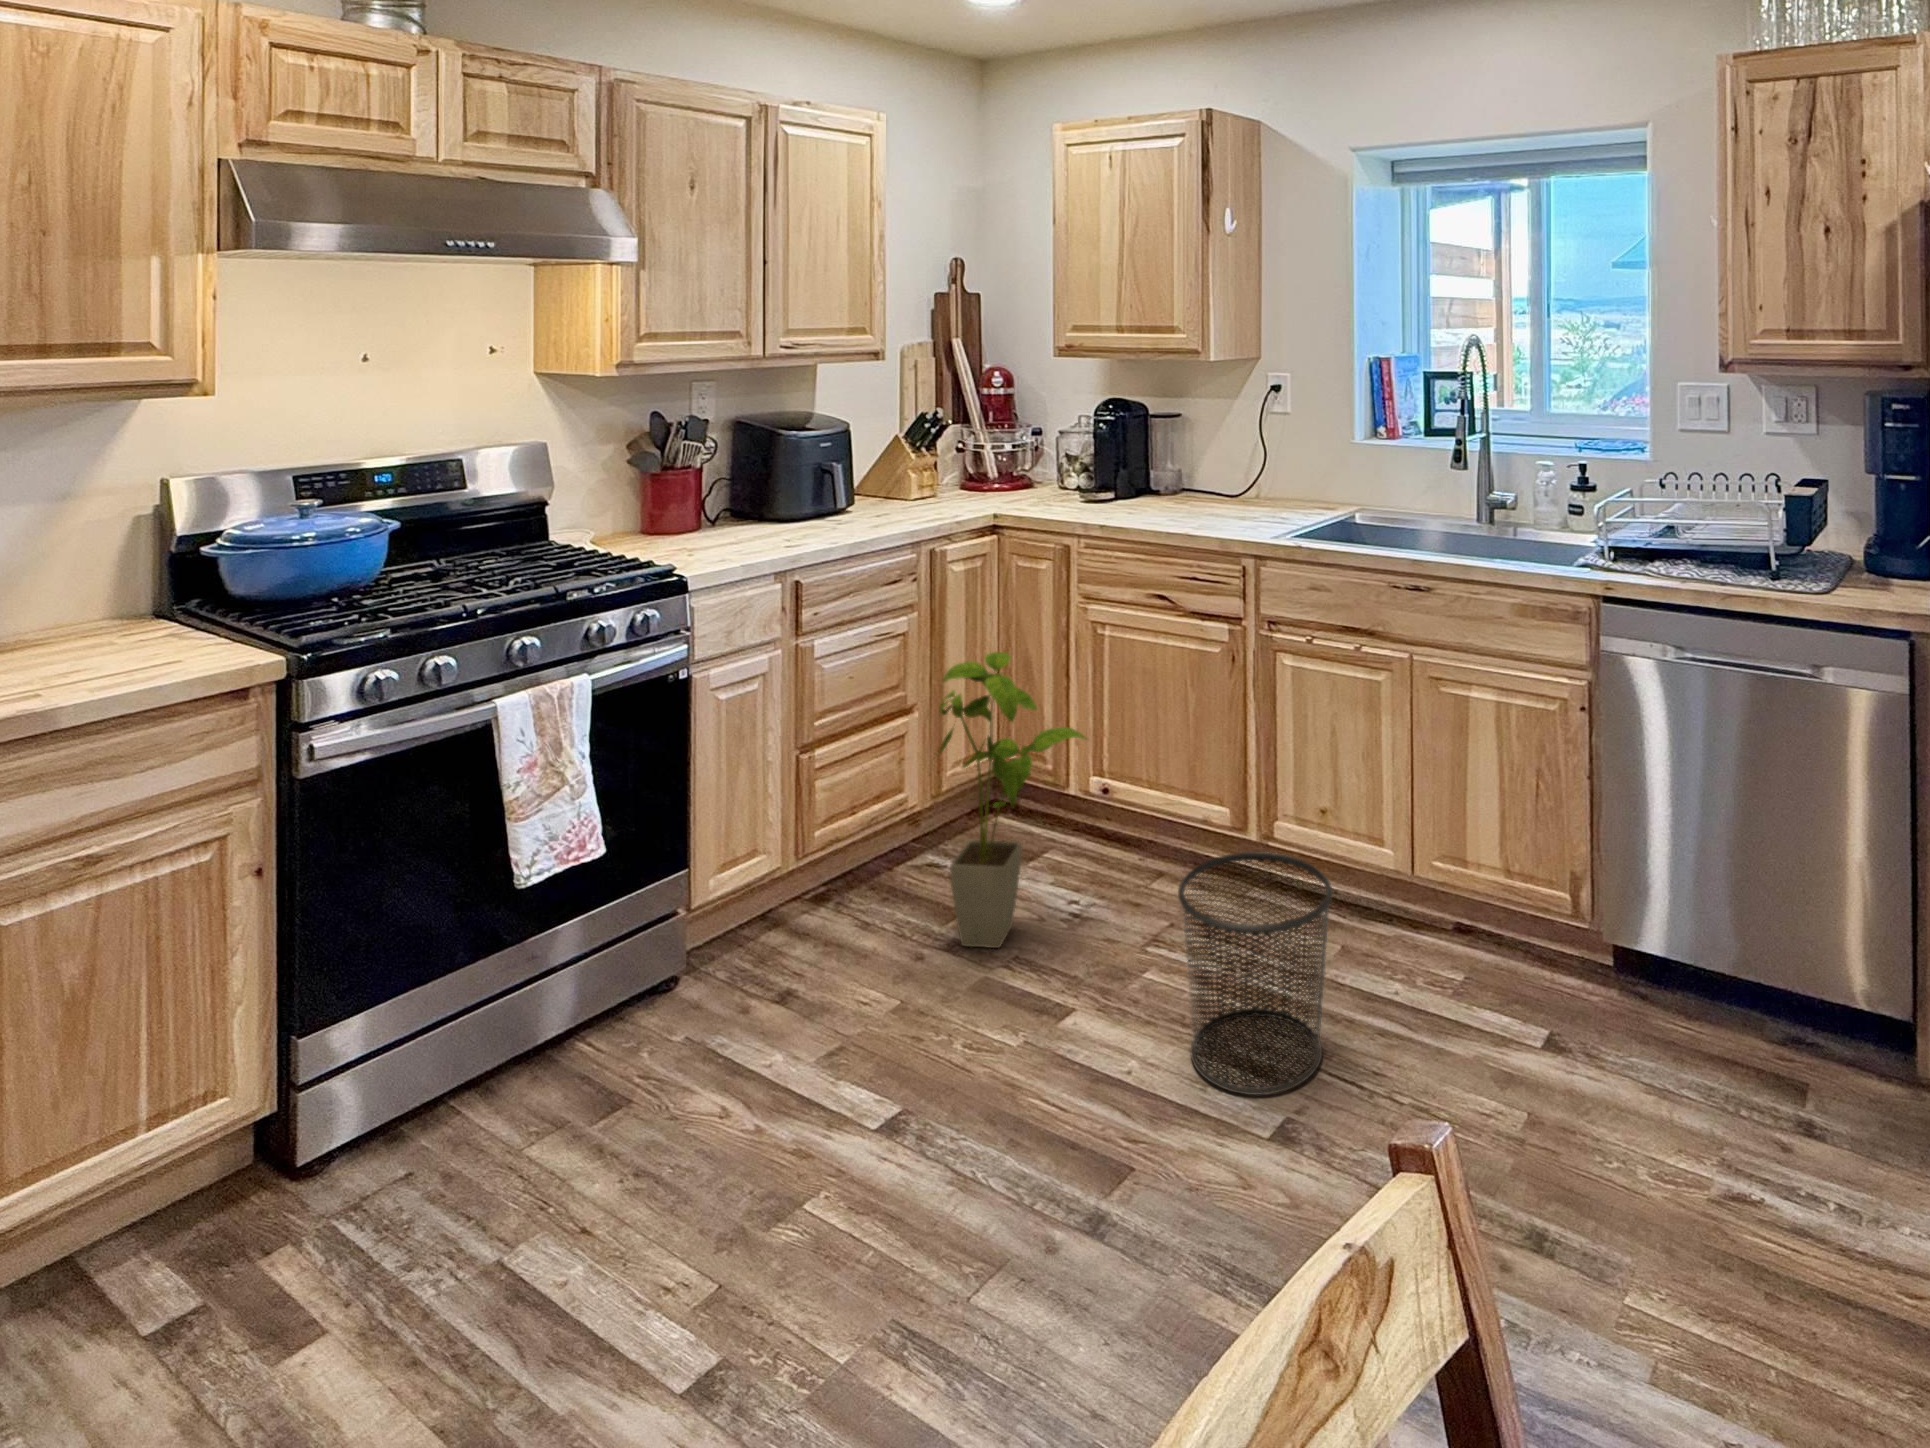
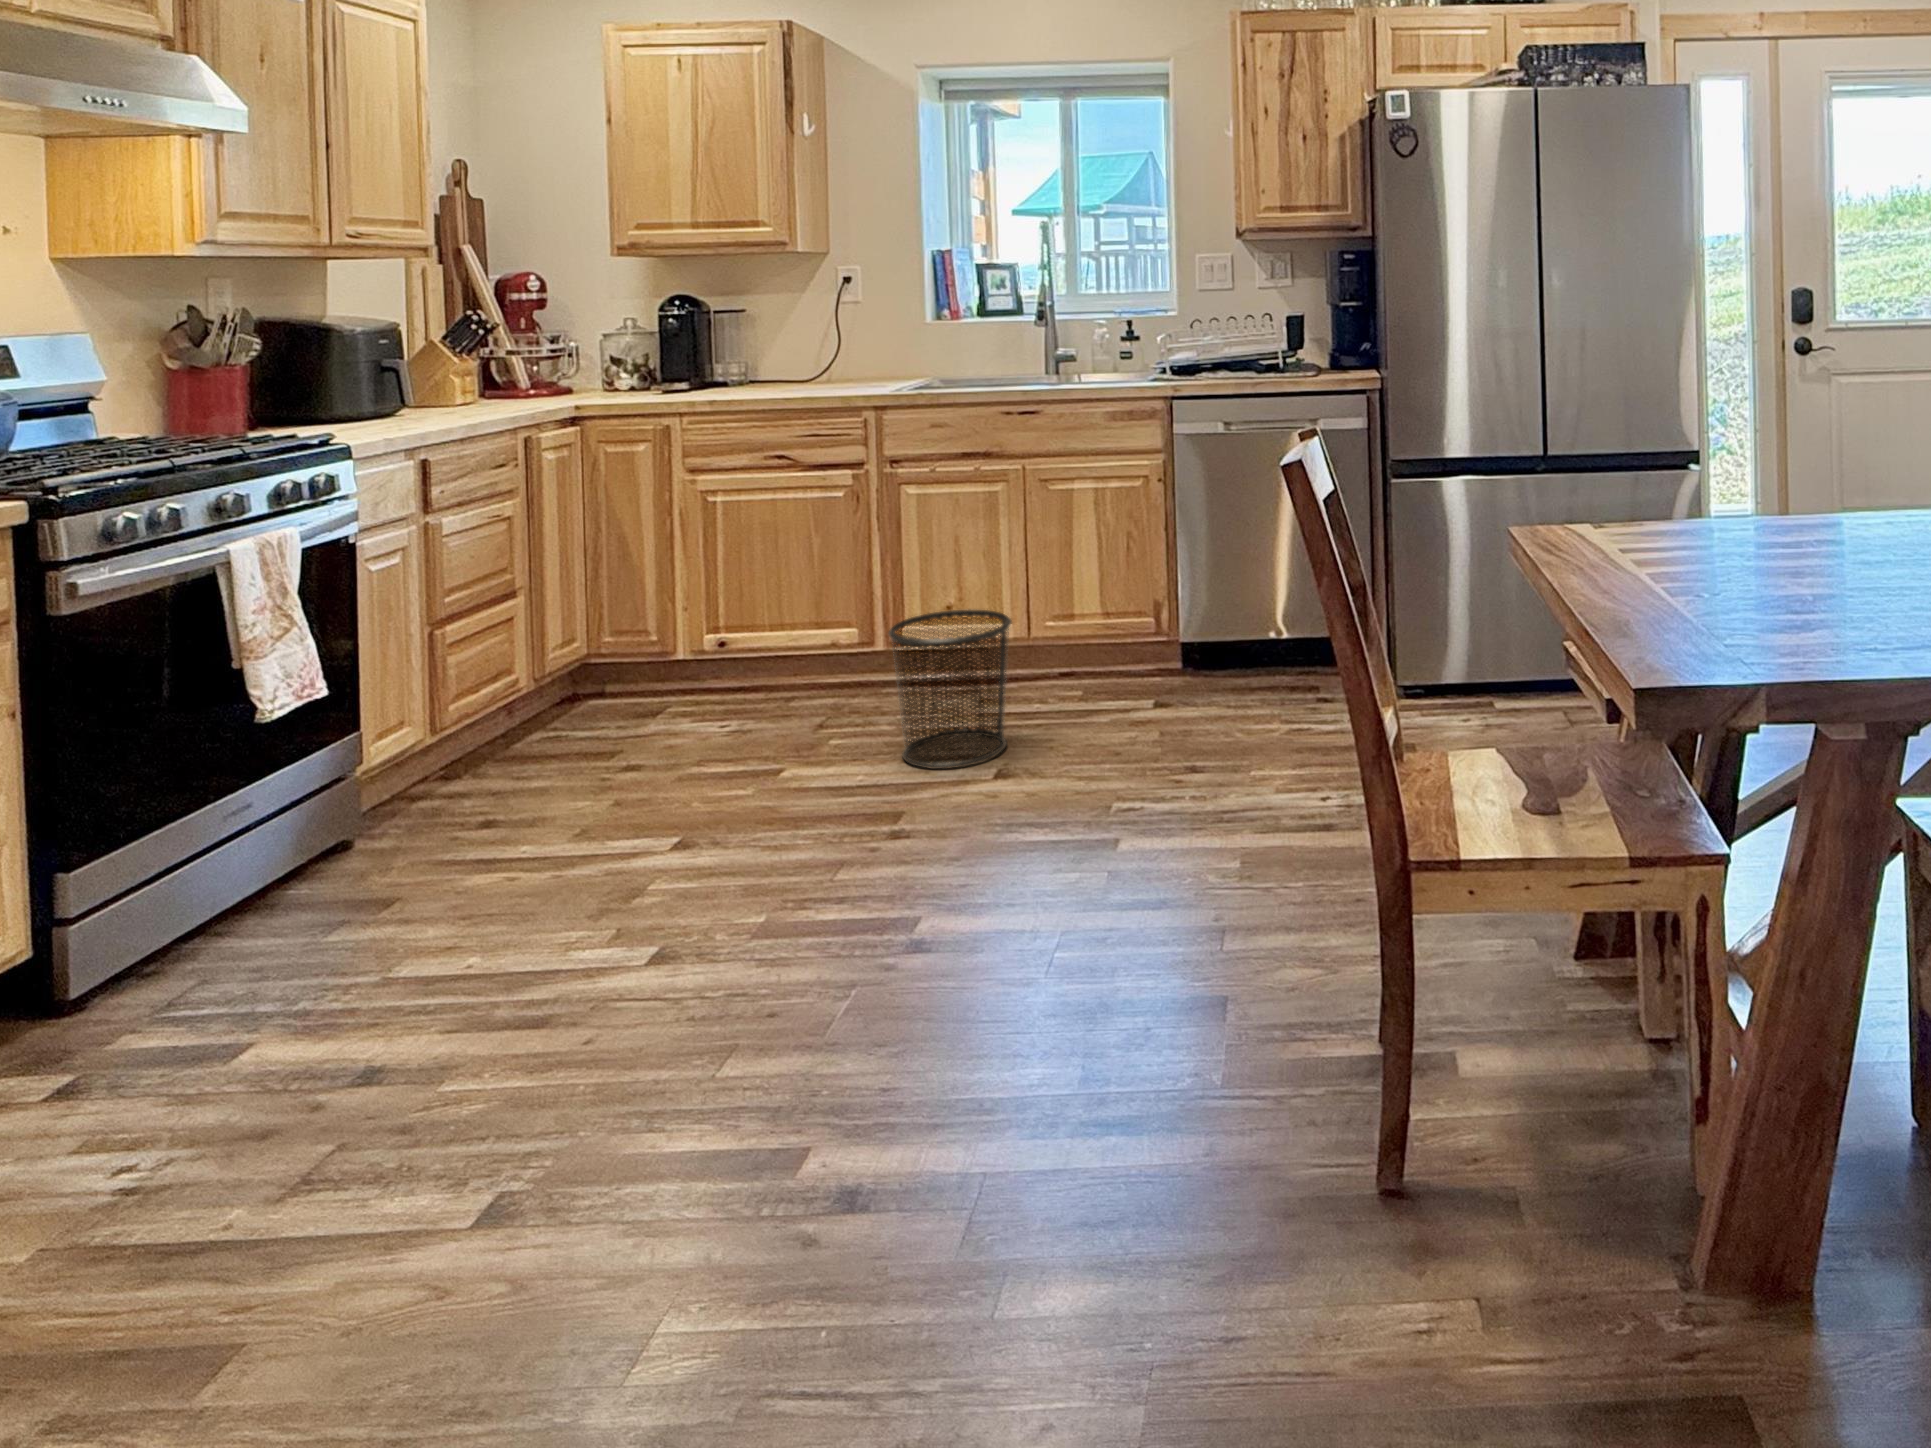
house plant: present [933,652,1087,948] -> none [603,495,755,762]

